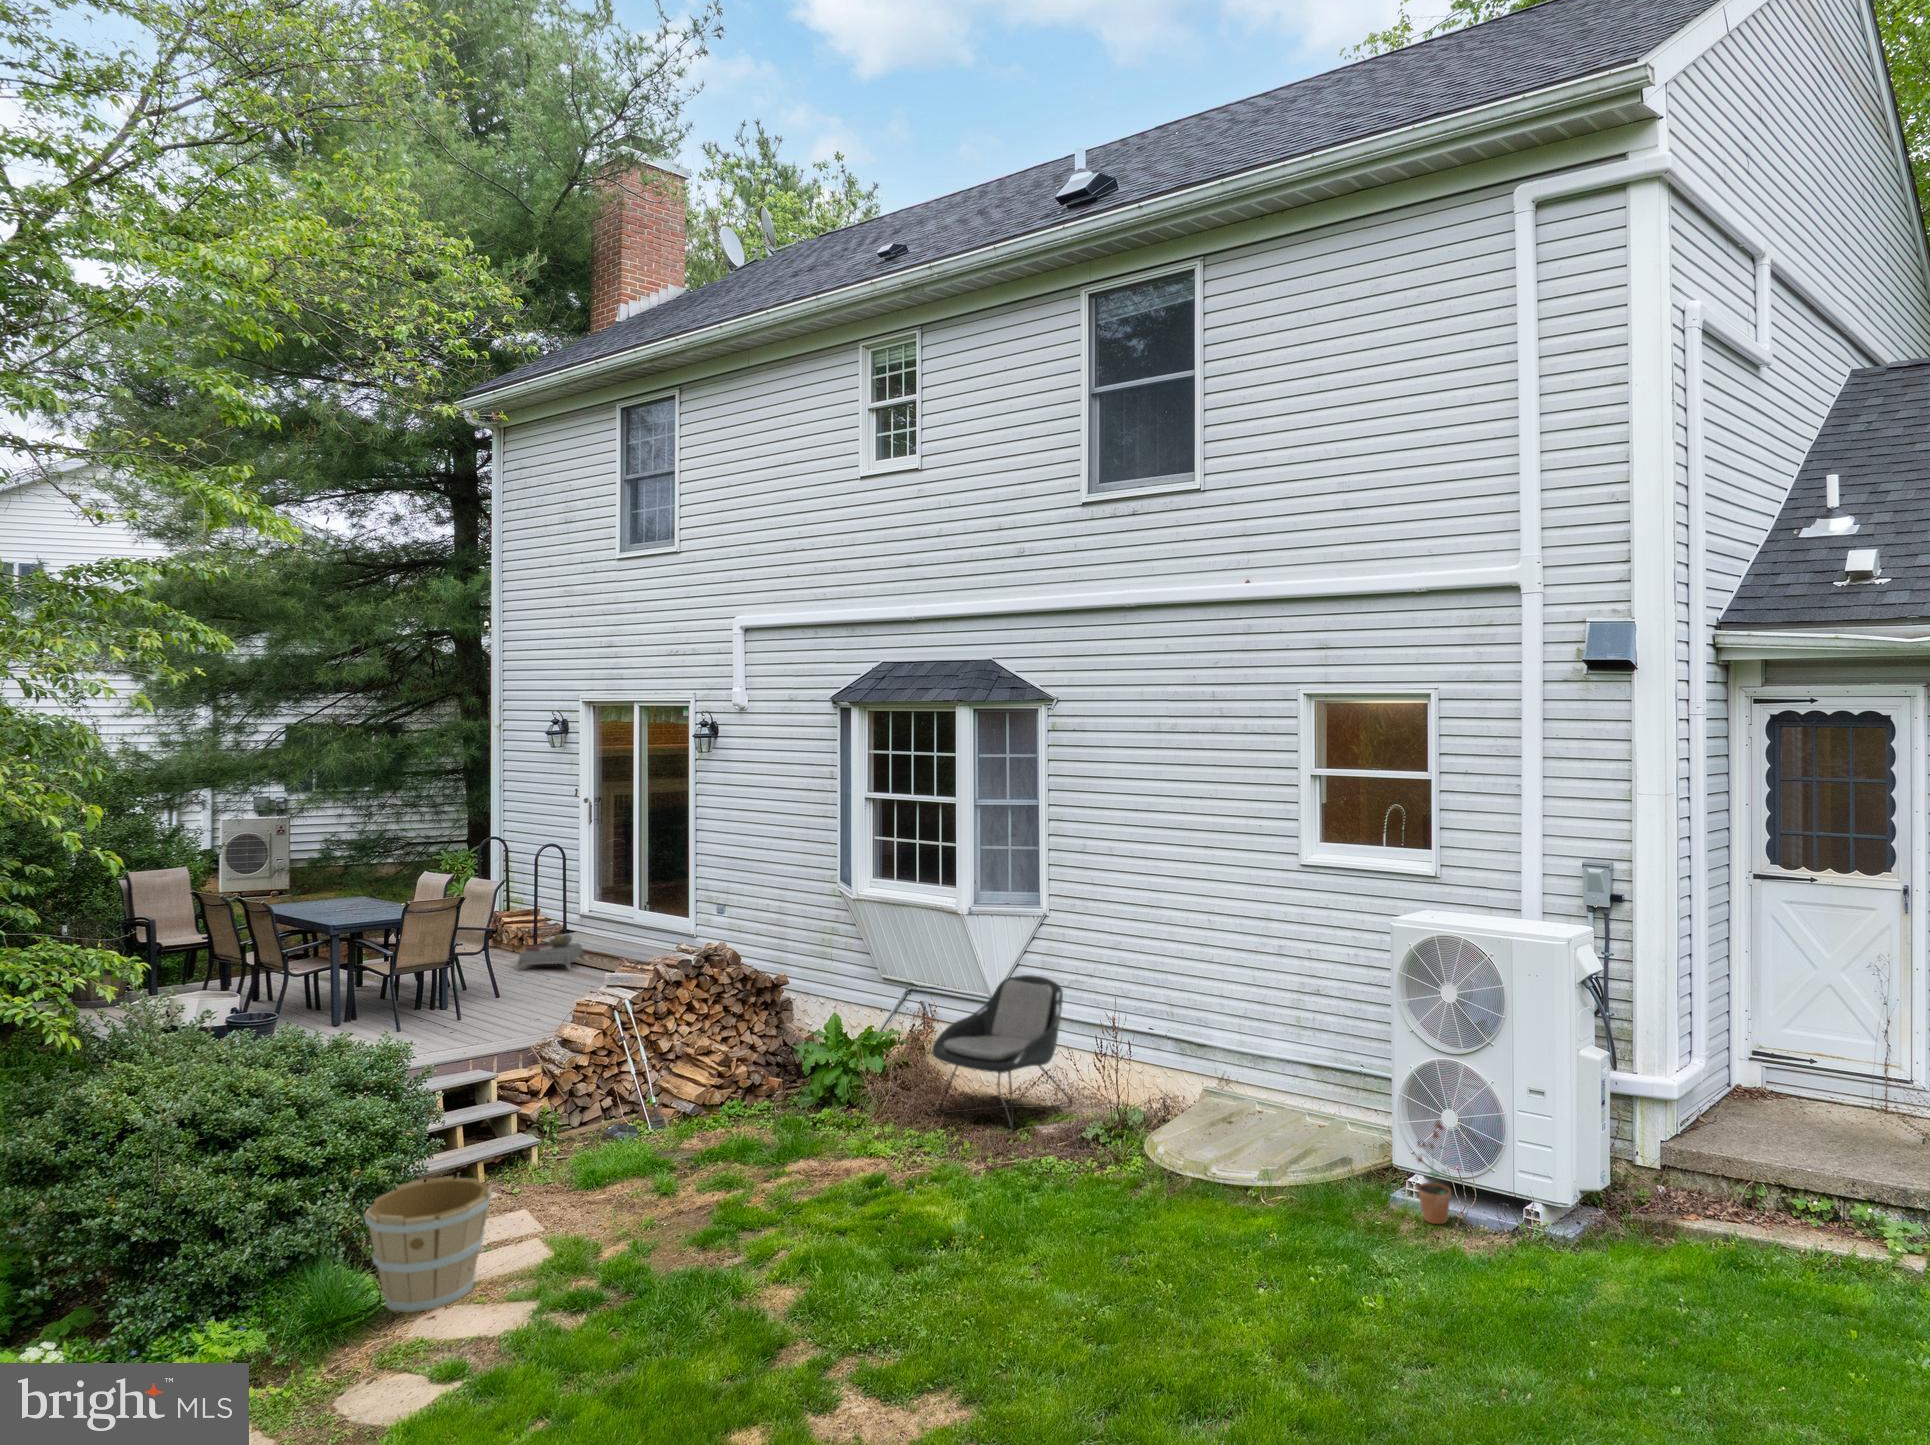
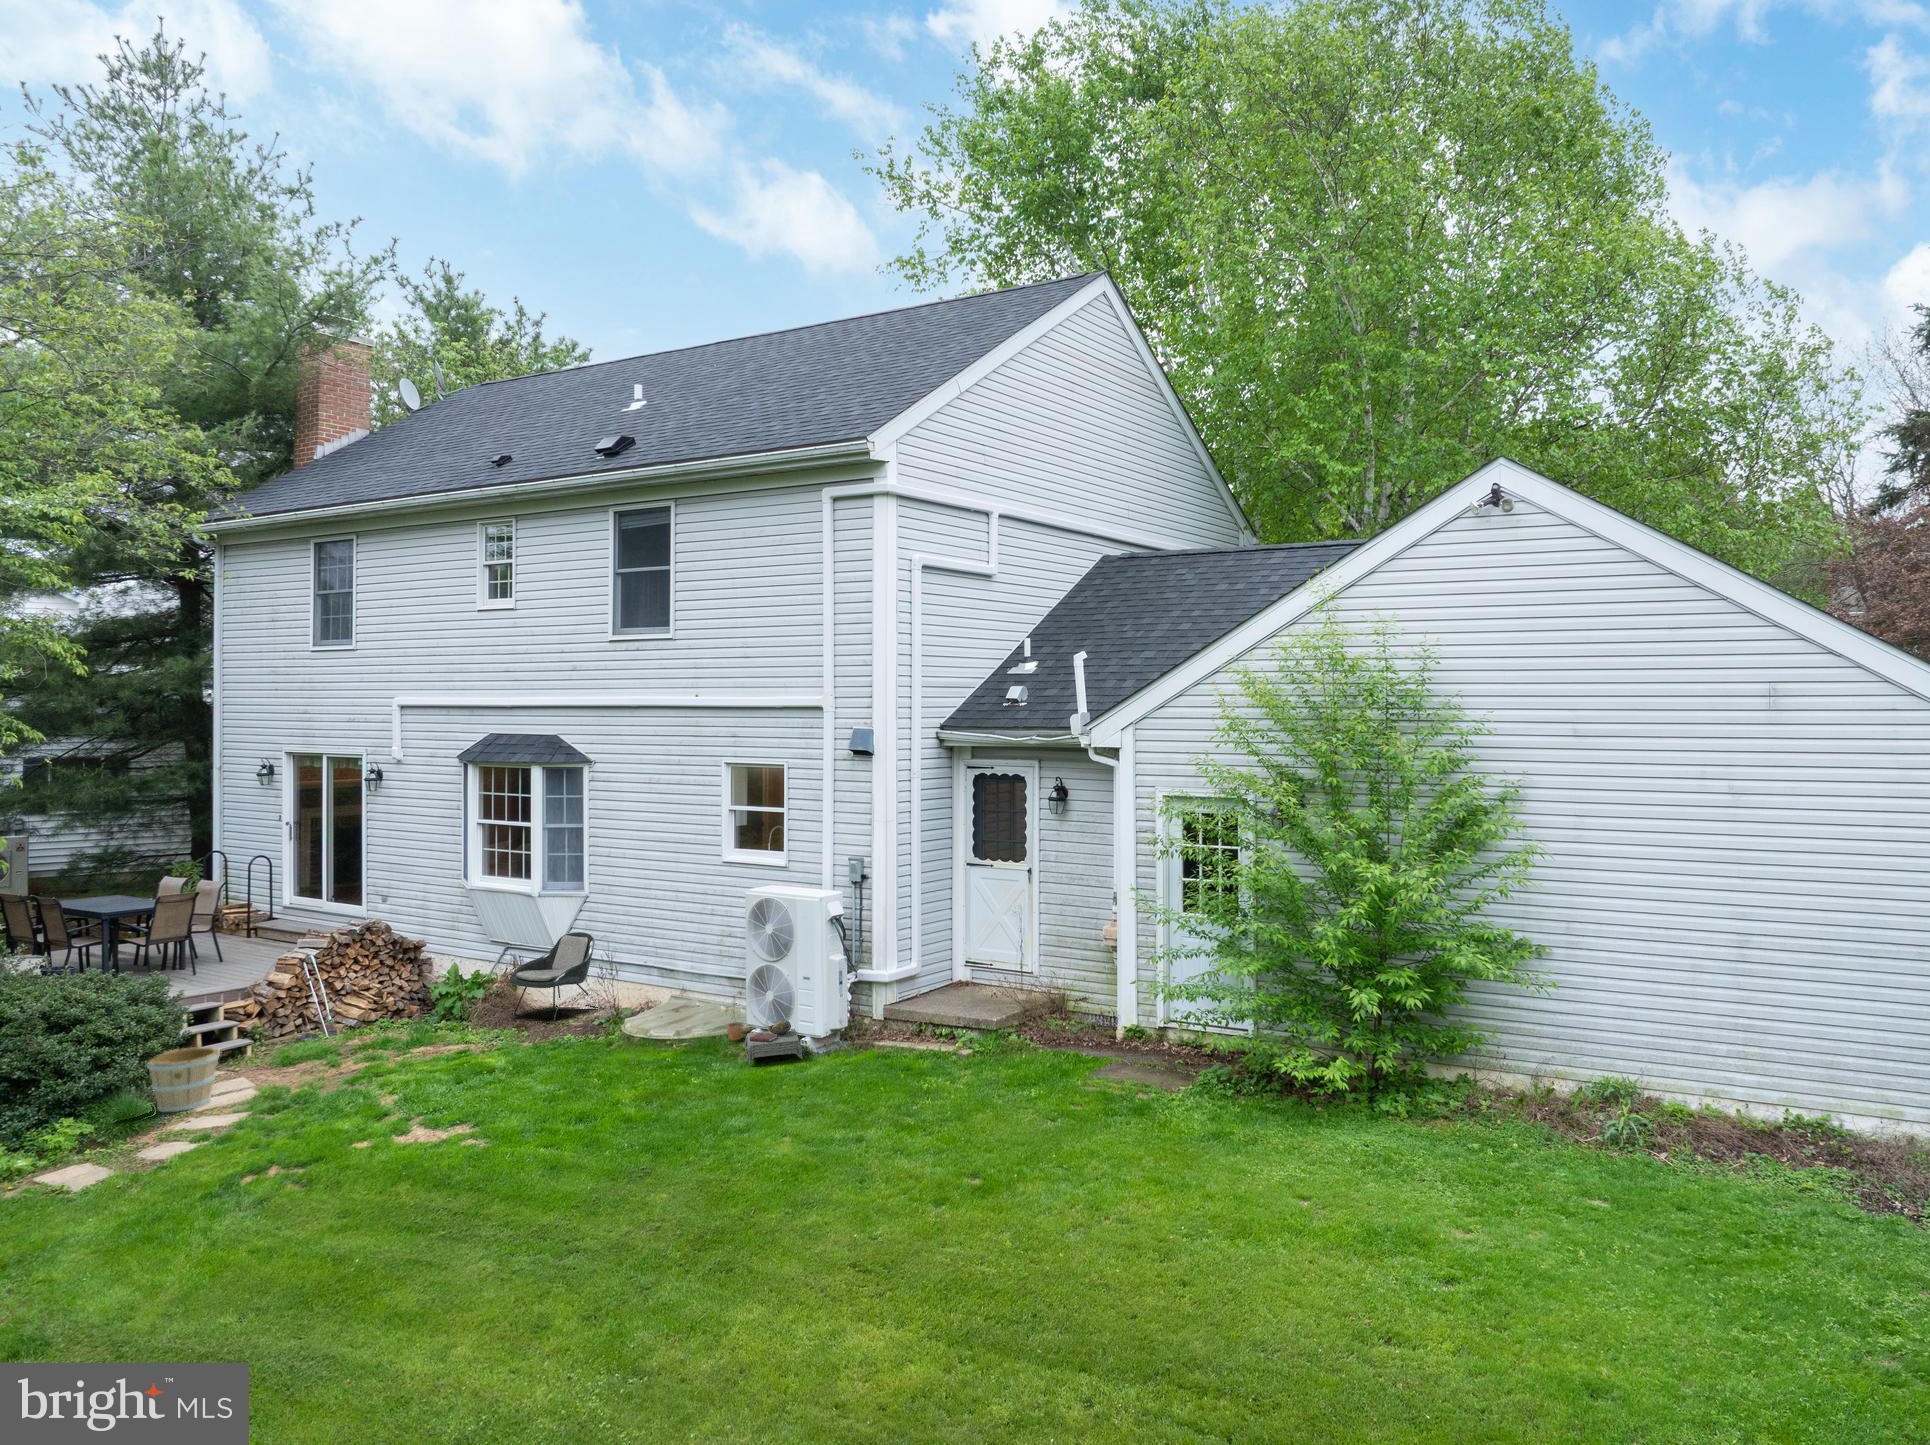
ottoman: present [517,934,583,969] -> present [744,1020,803,1065]

